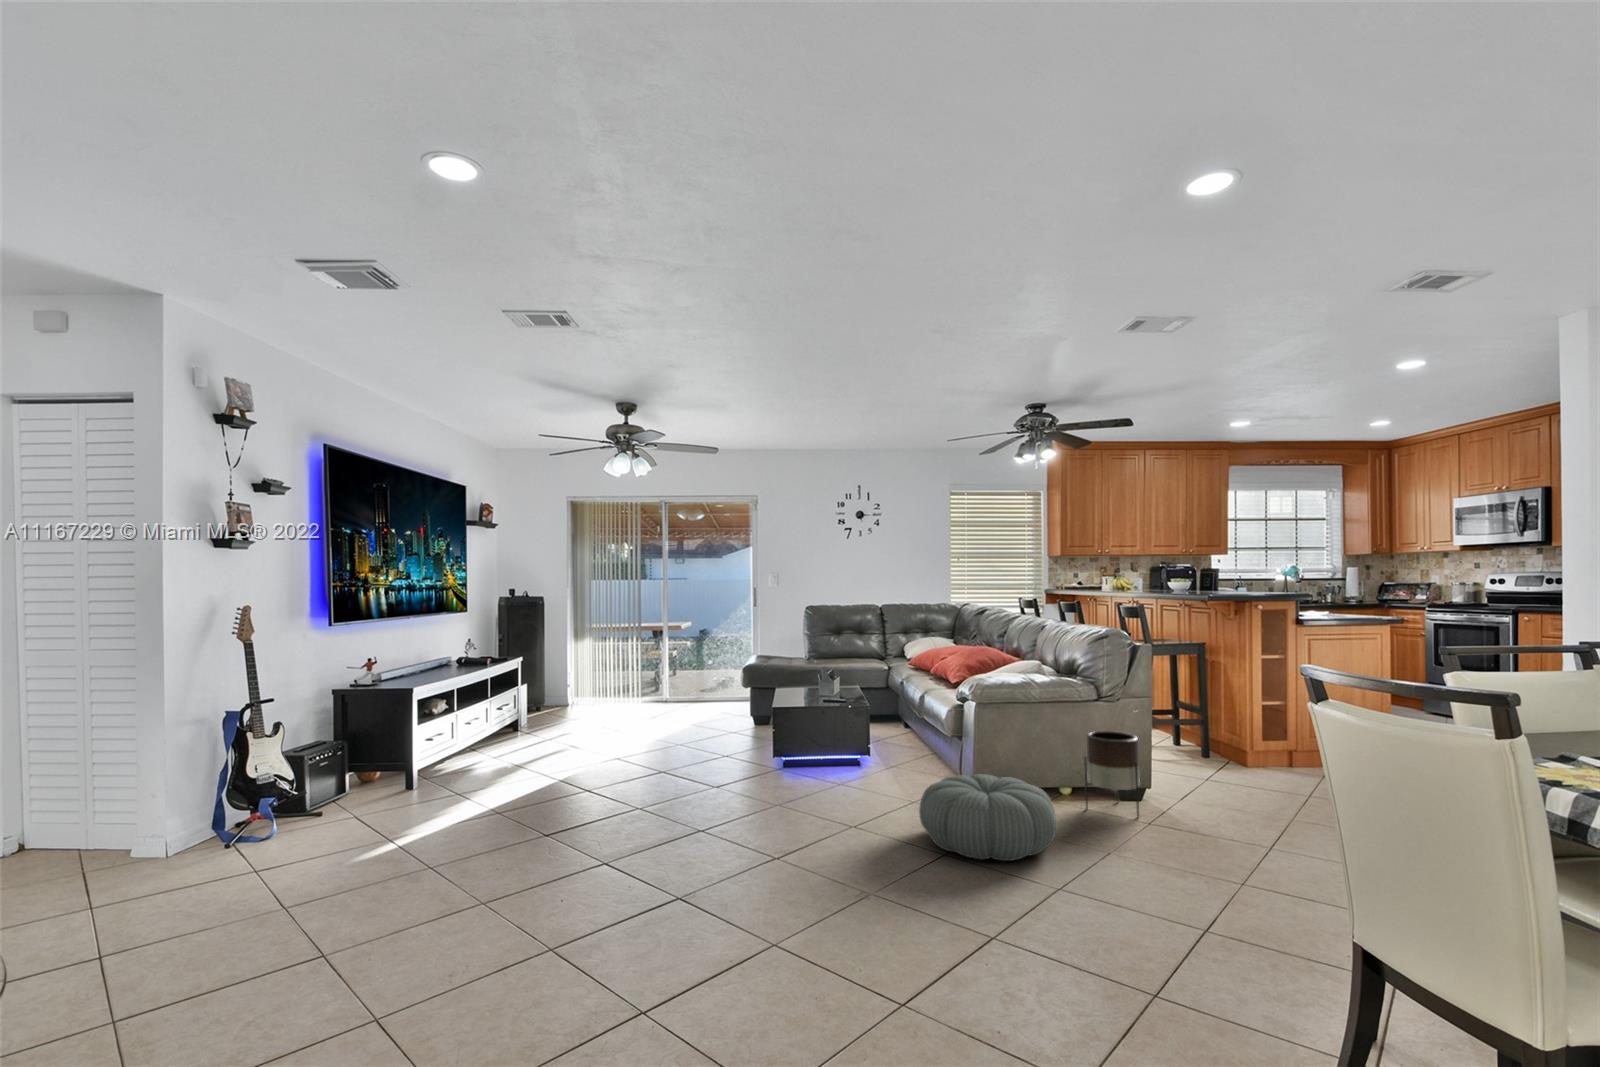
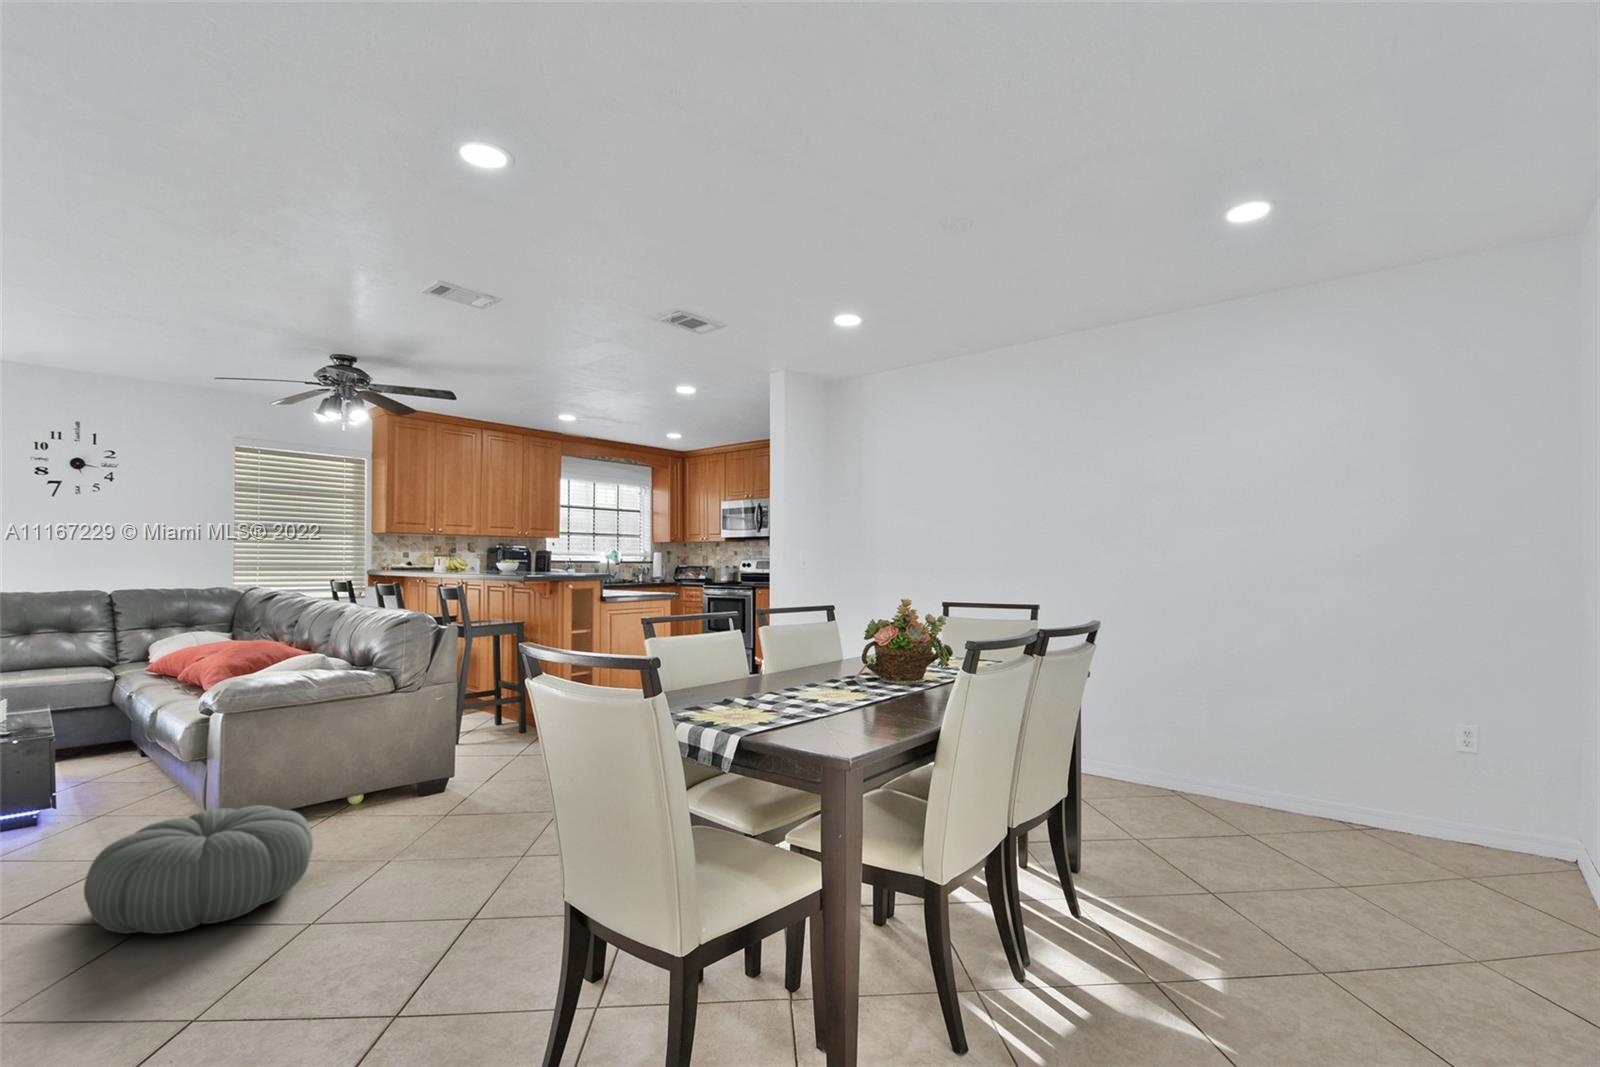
planter: present [1084,731,1140,816] -> none [369,724,436,820]

